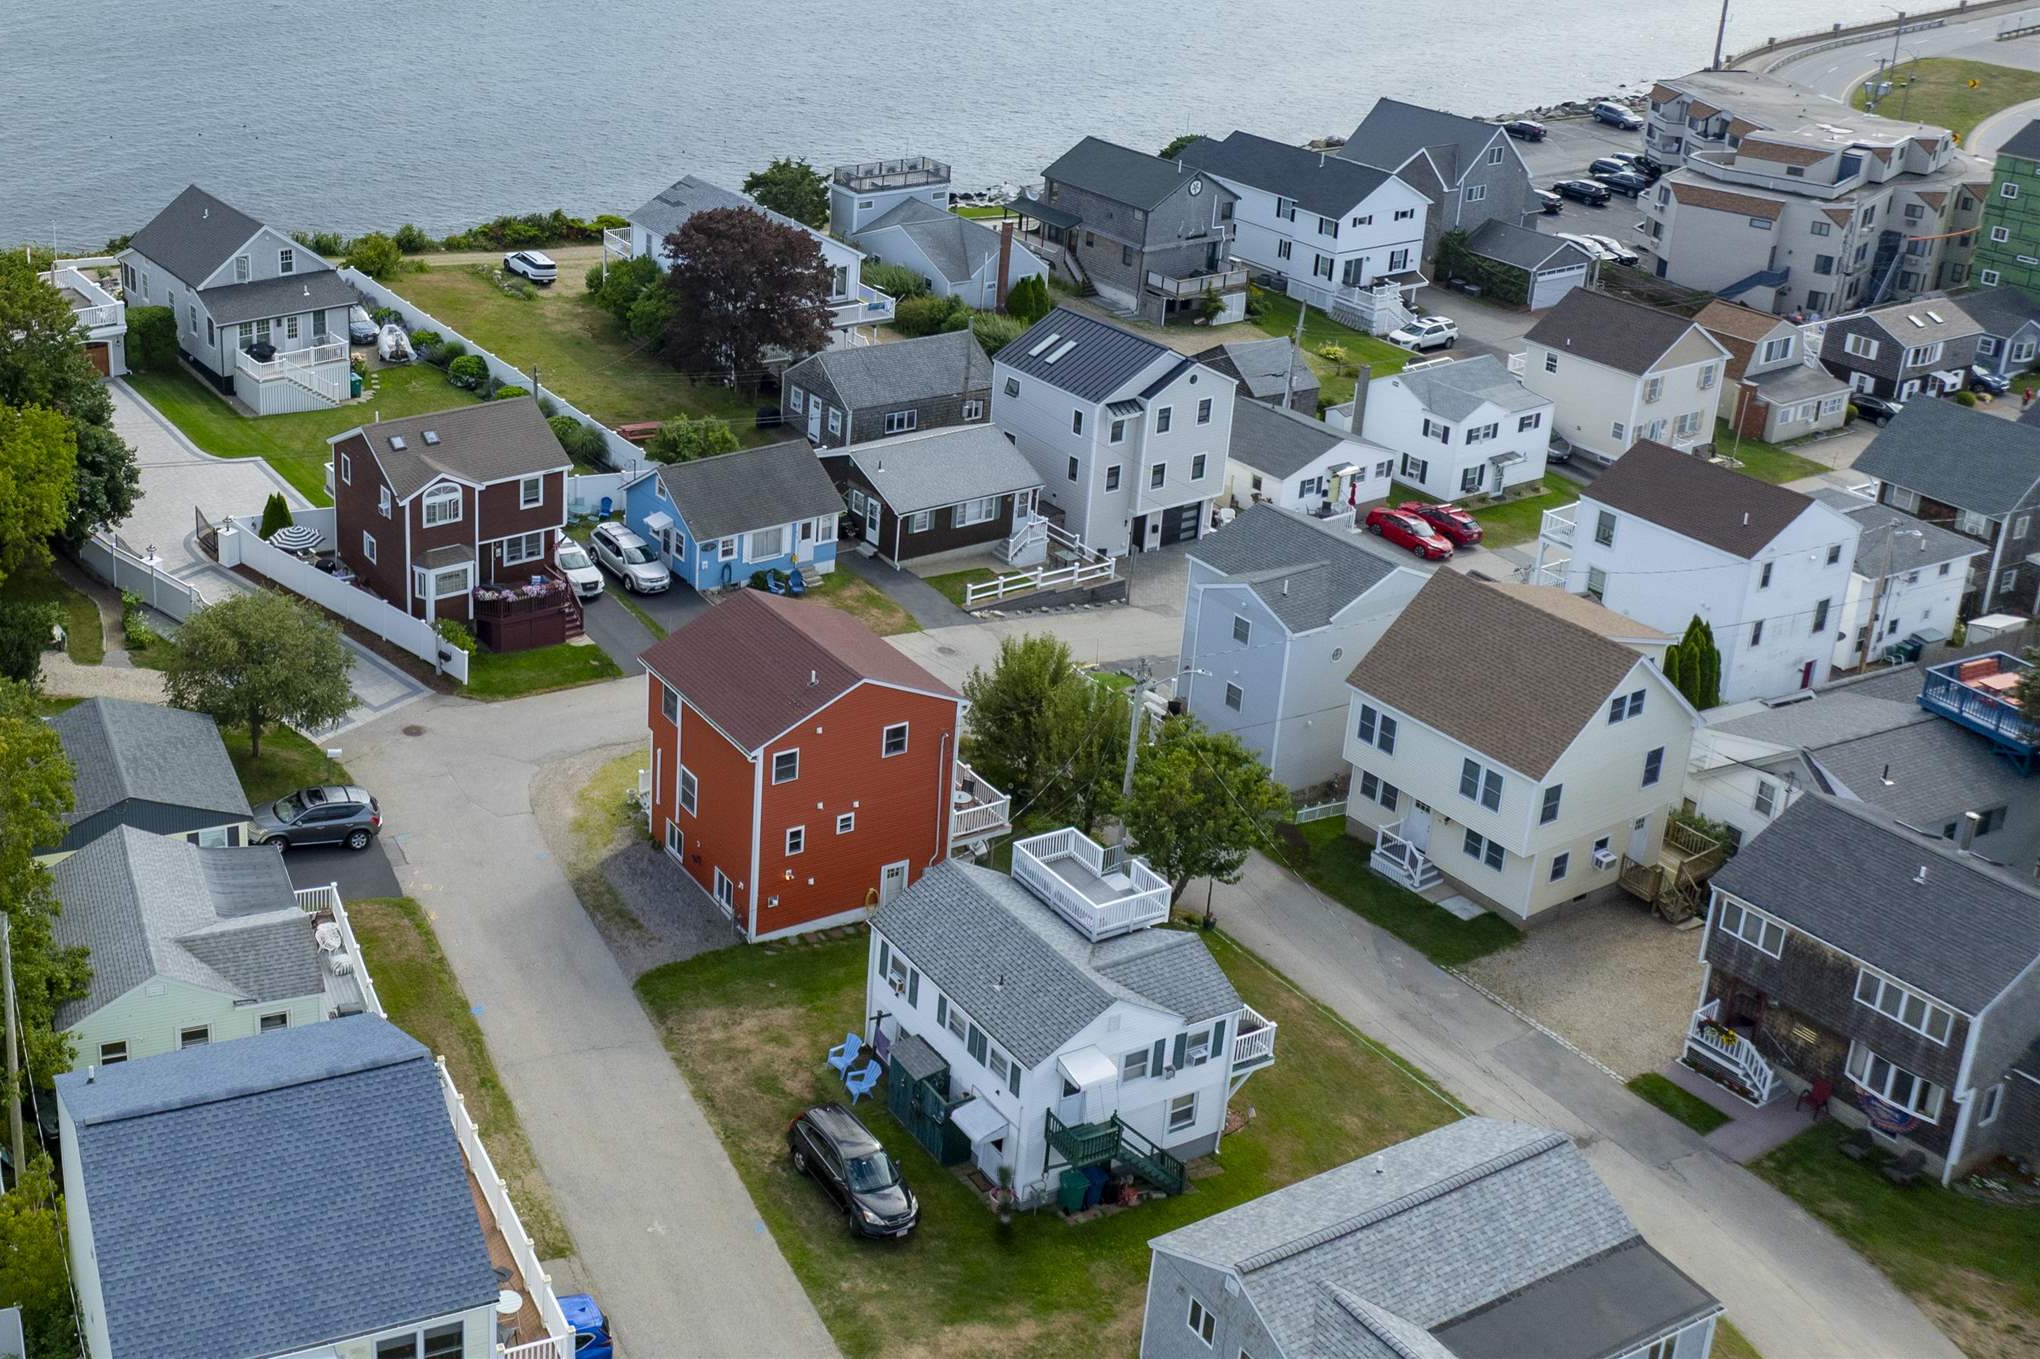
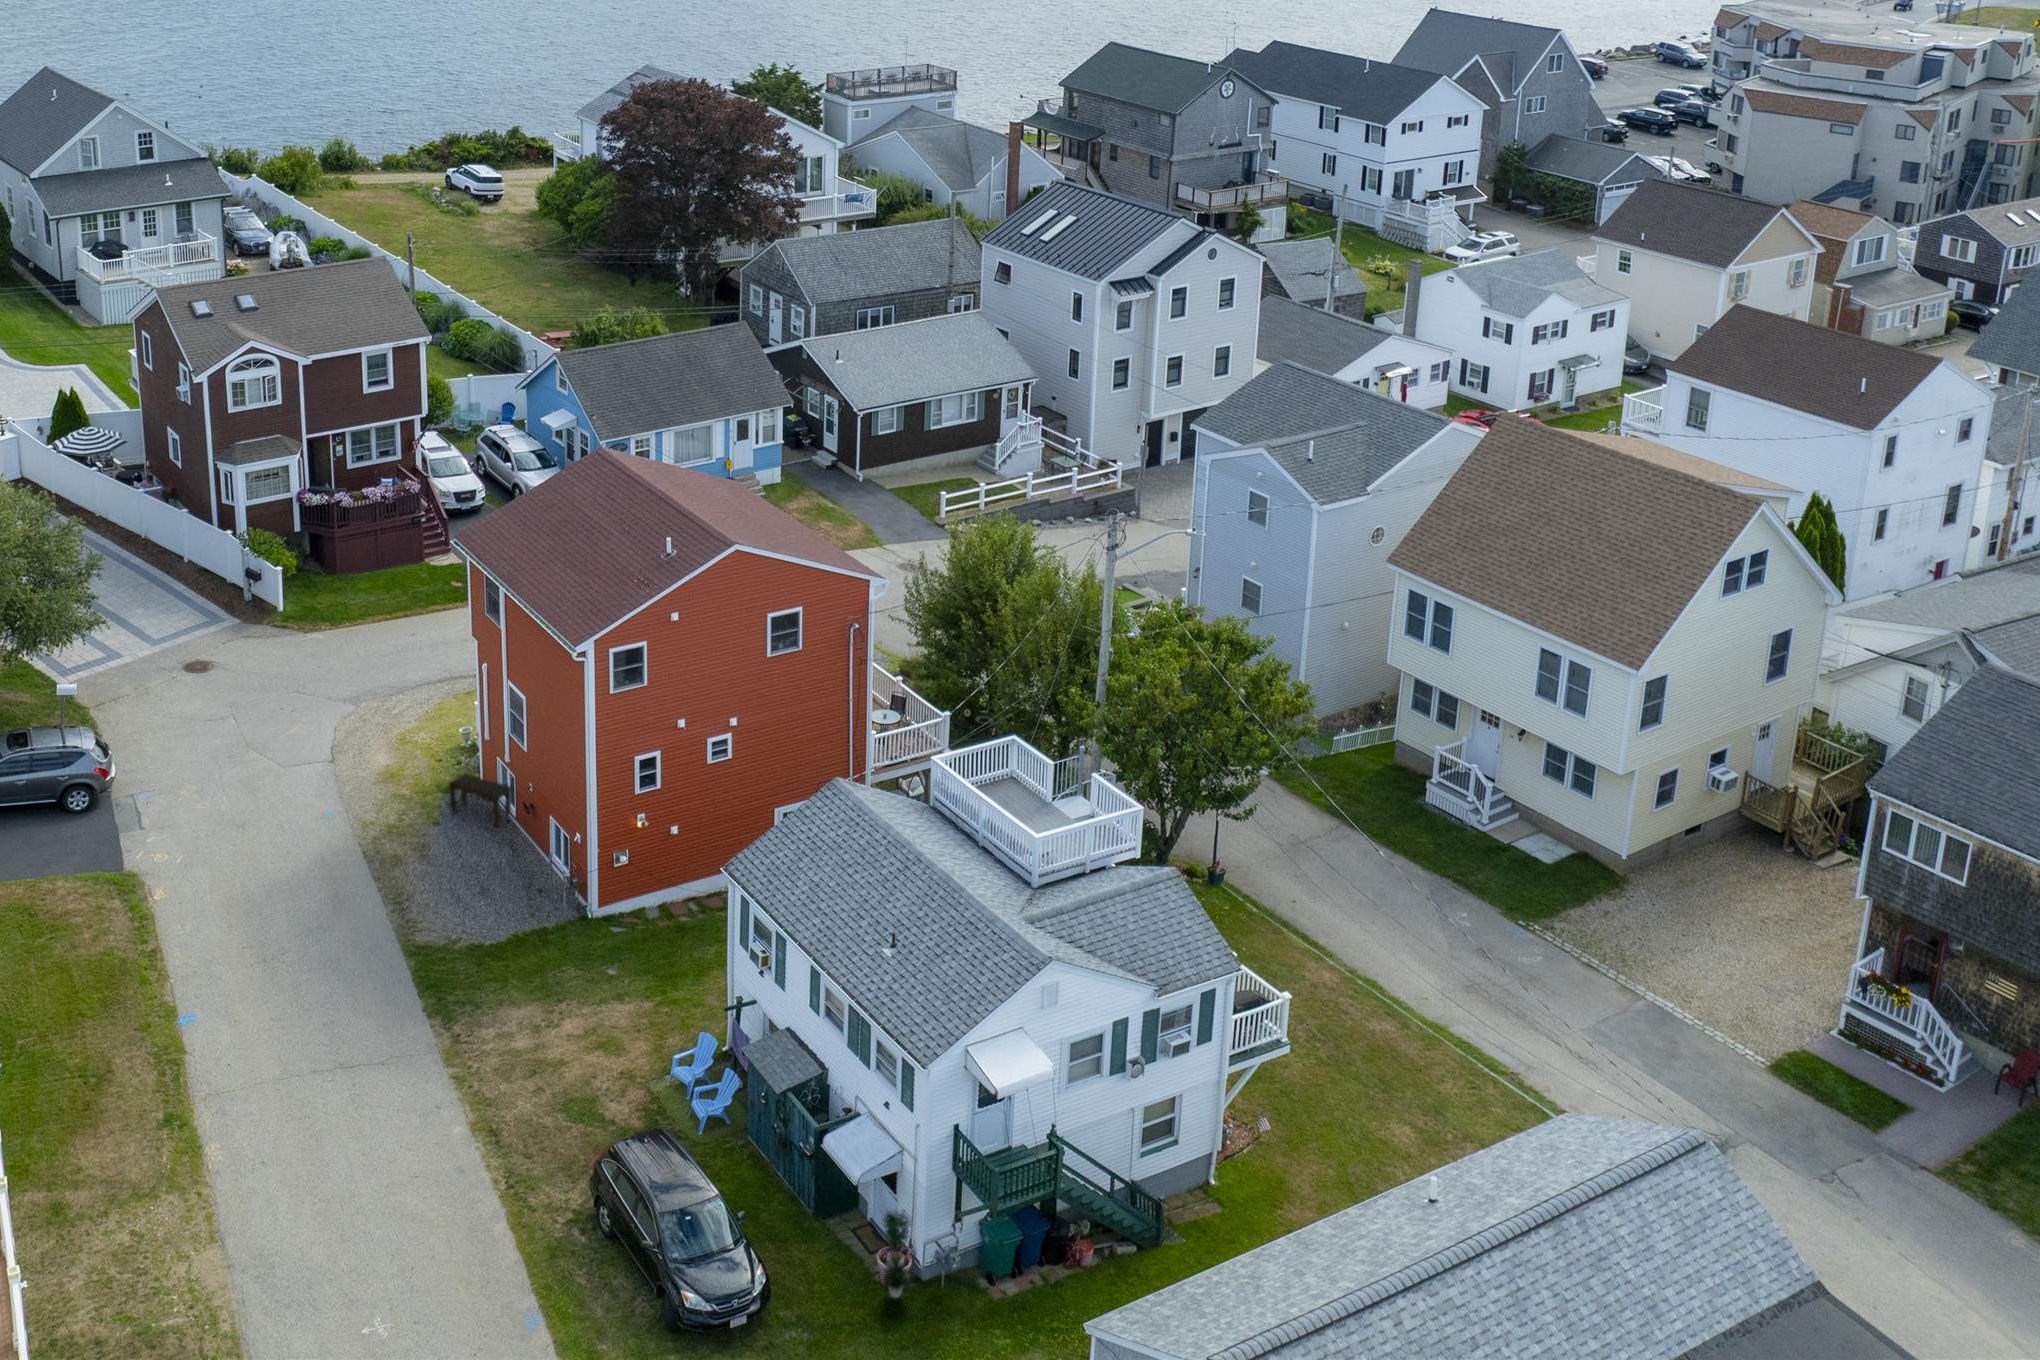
bench: present [1274,823,1310,866] -> present [449,774,512,826]

